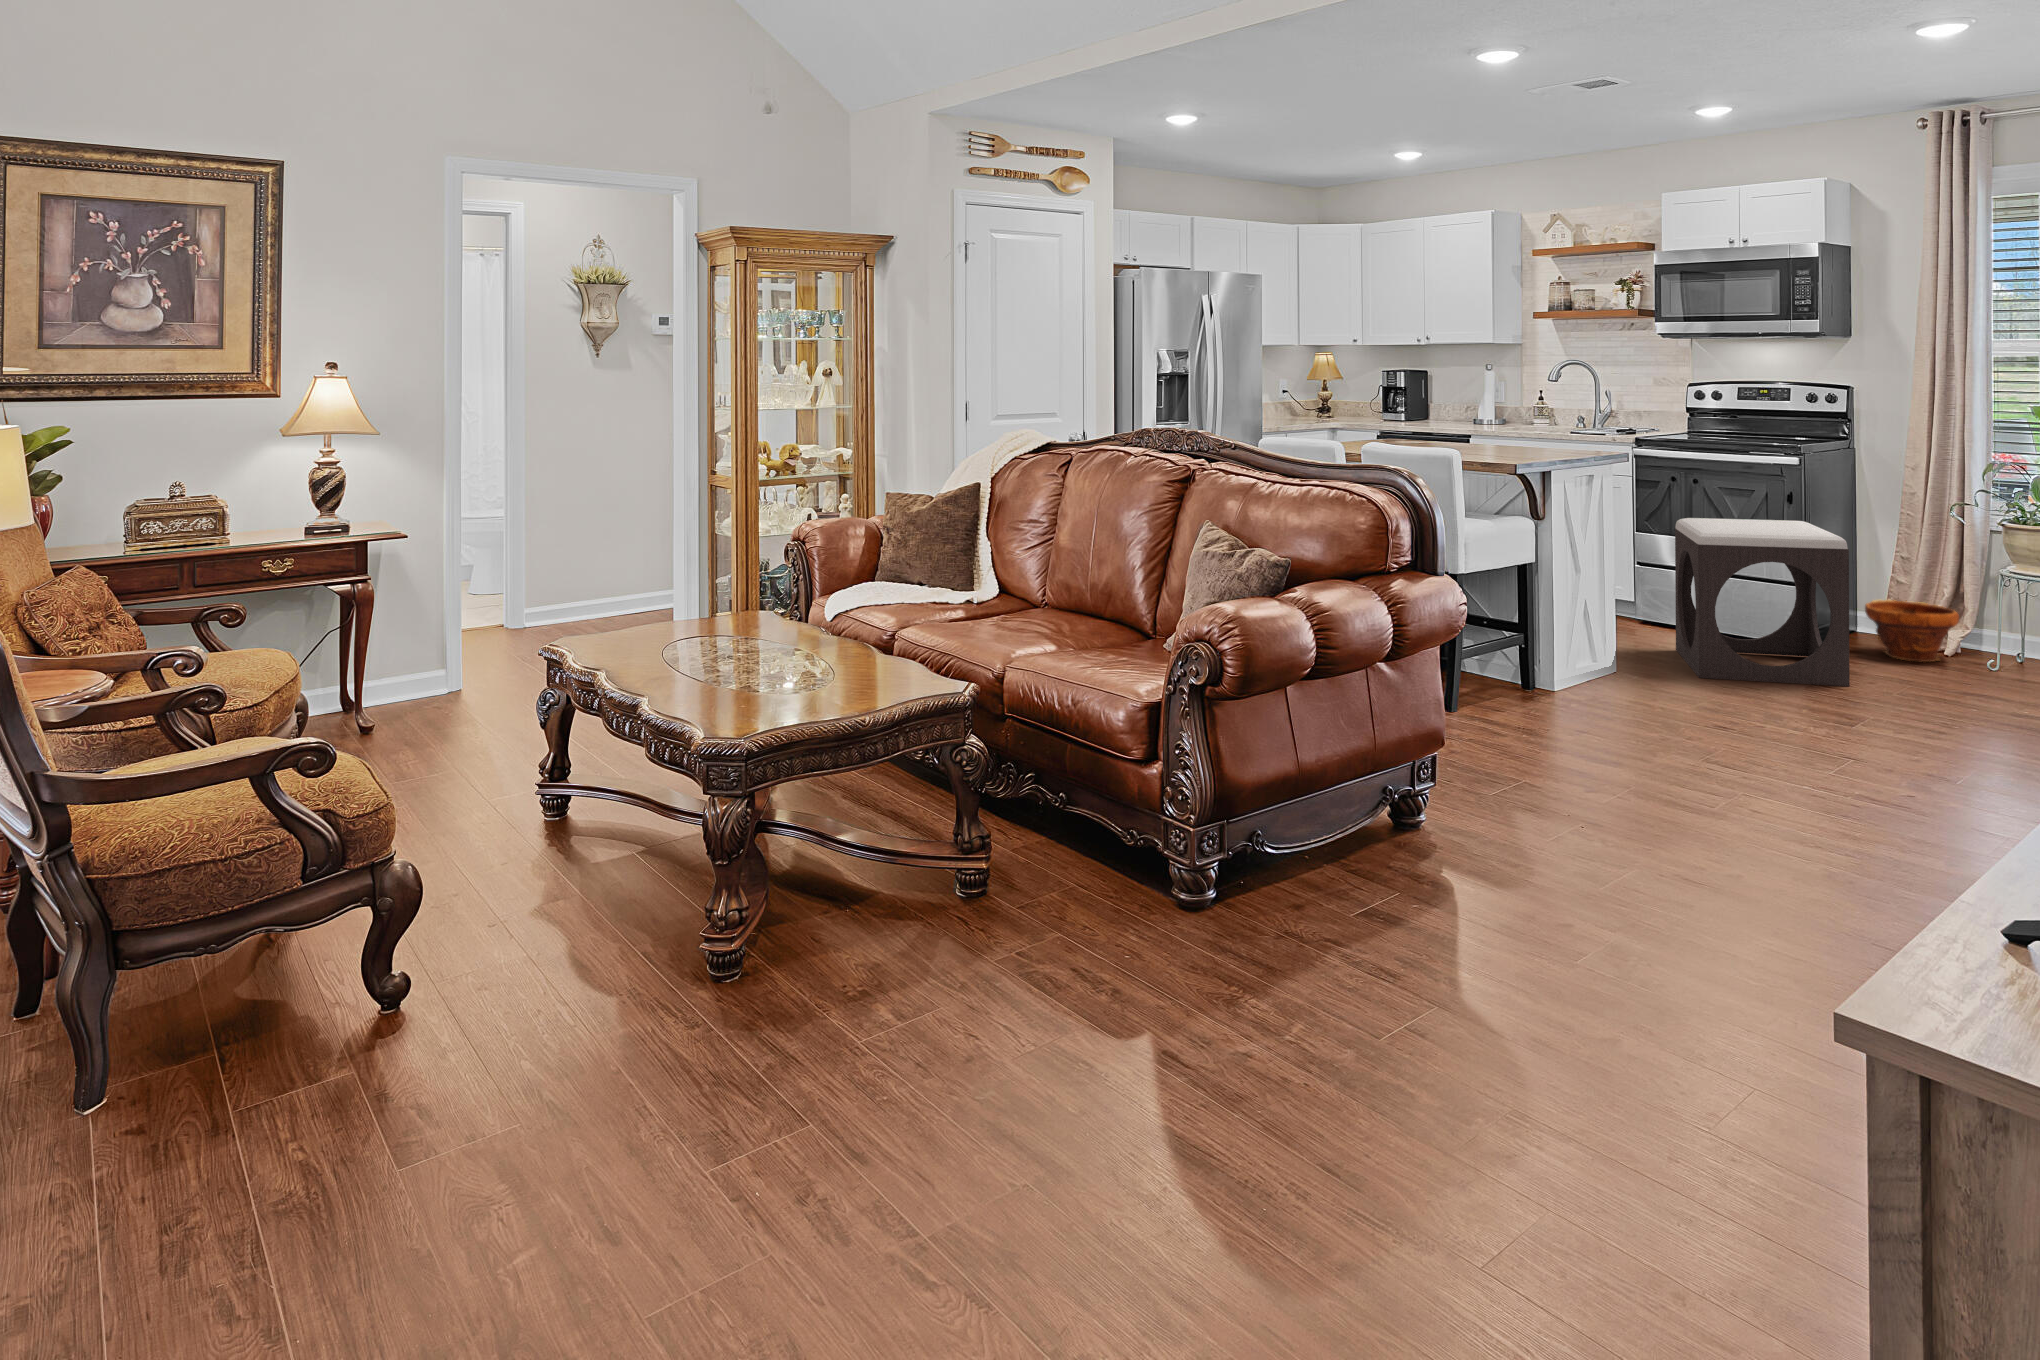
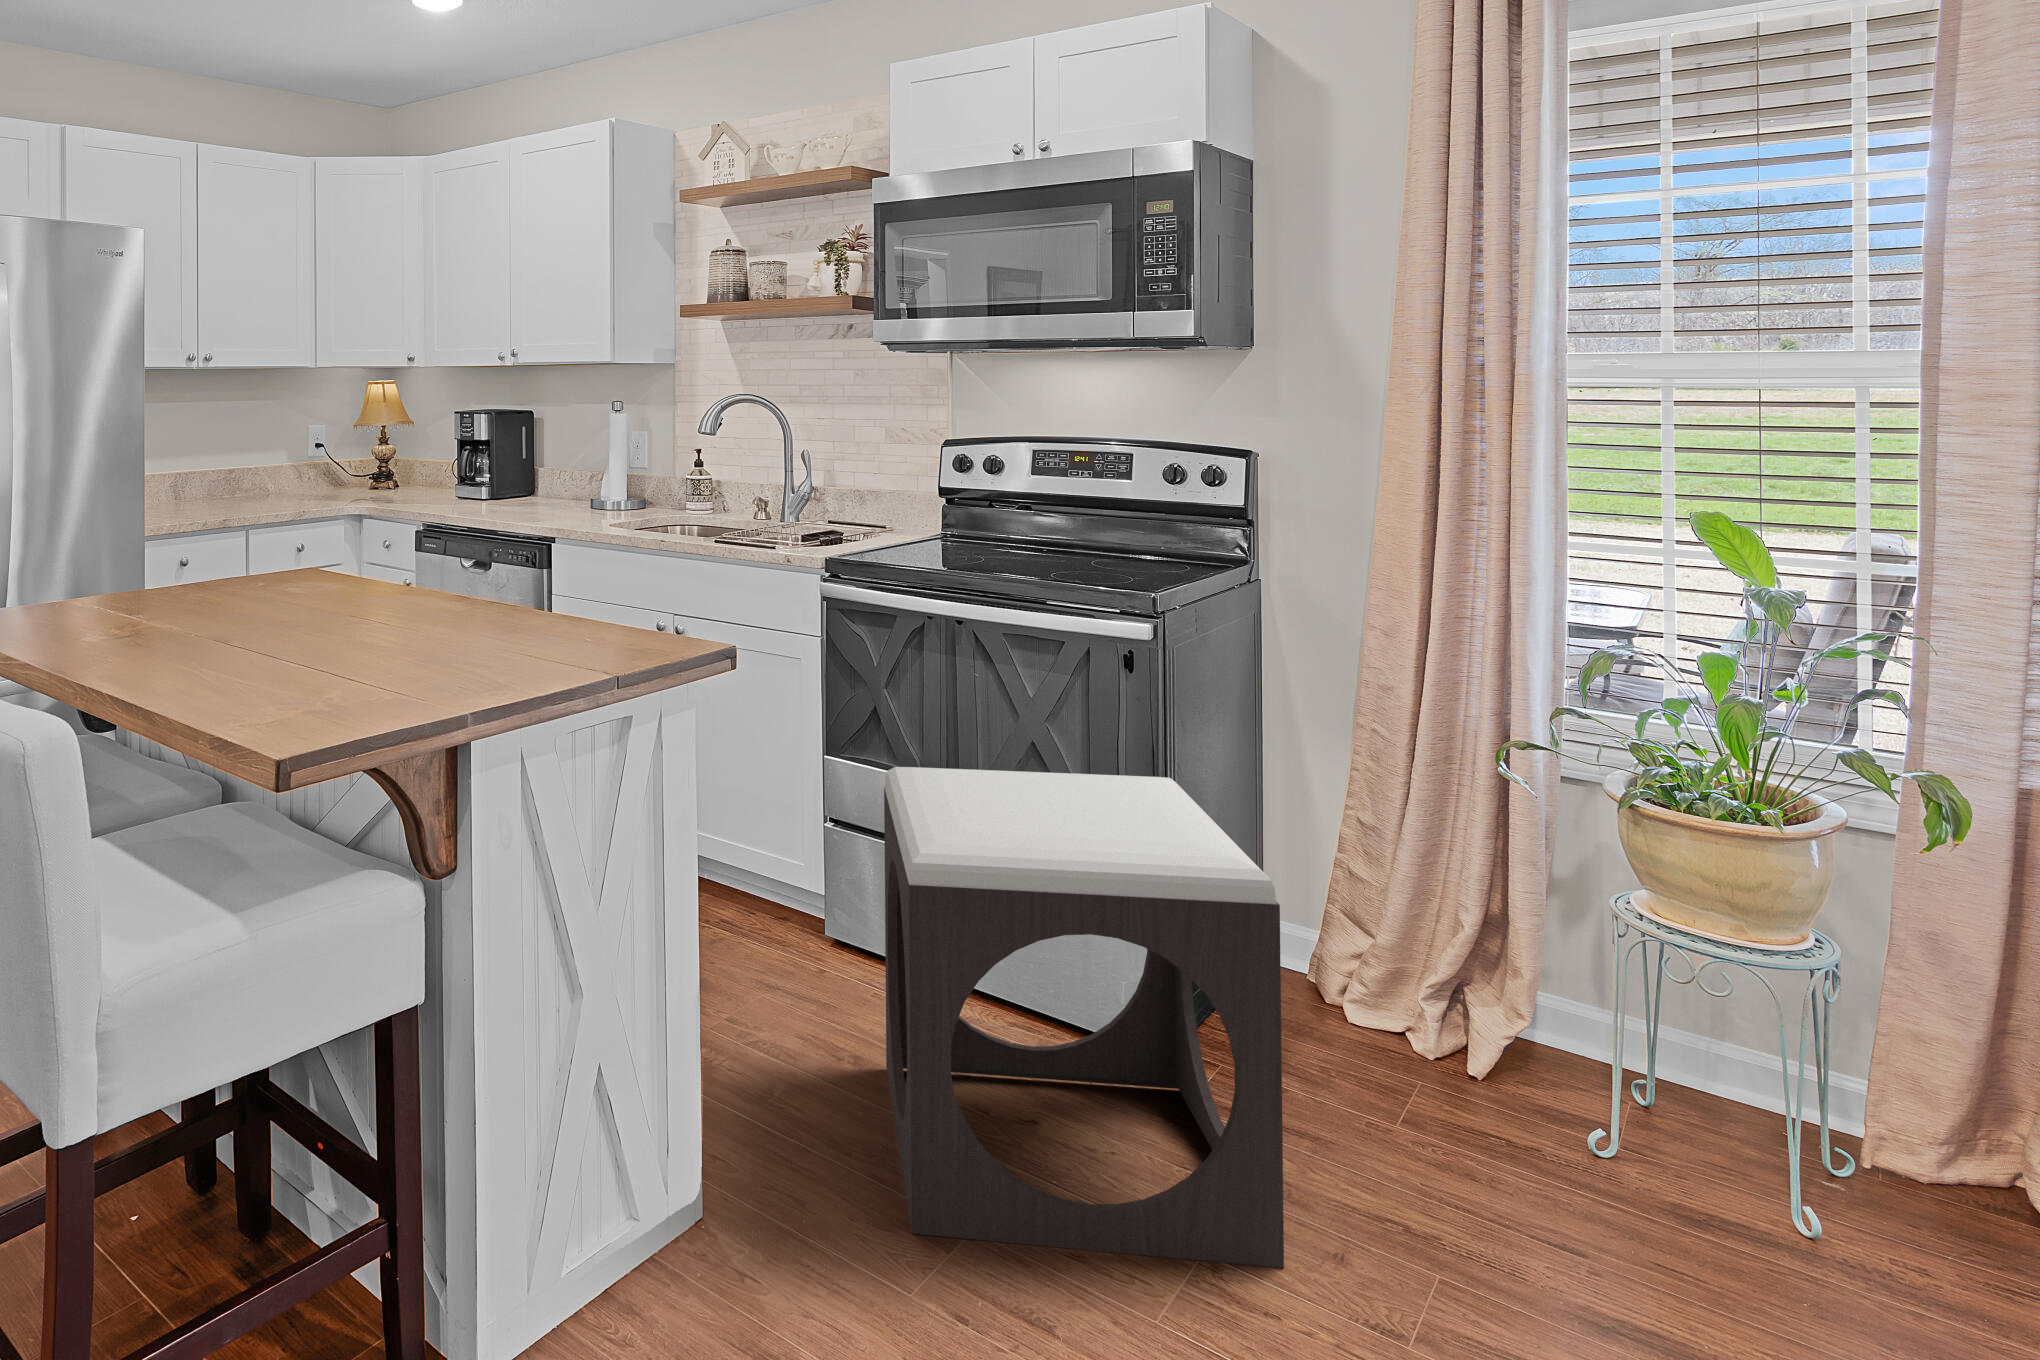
planter: present [1865,600,1959,662] -> none [1292,927,1504,1104]

